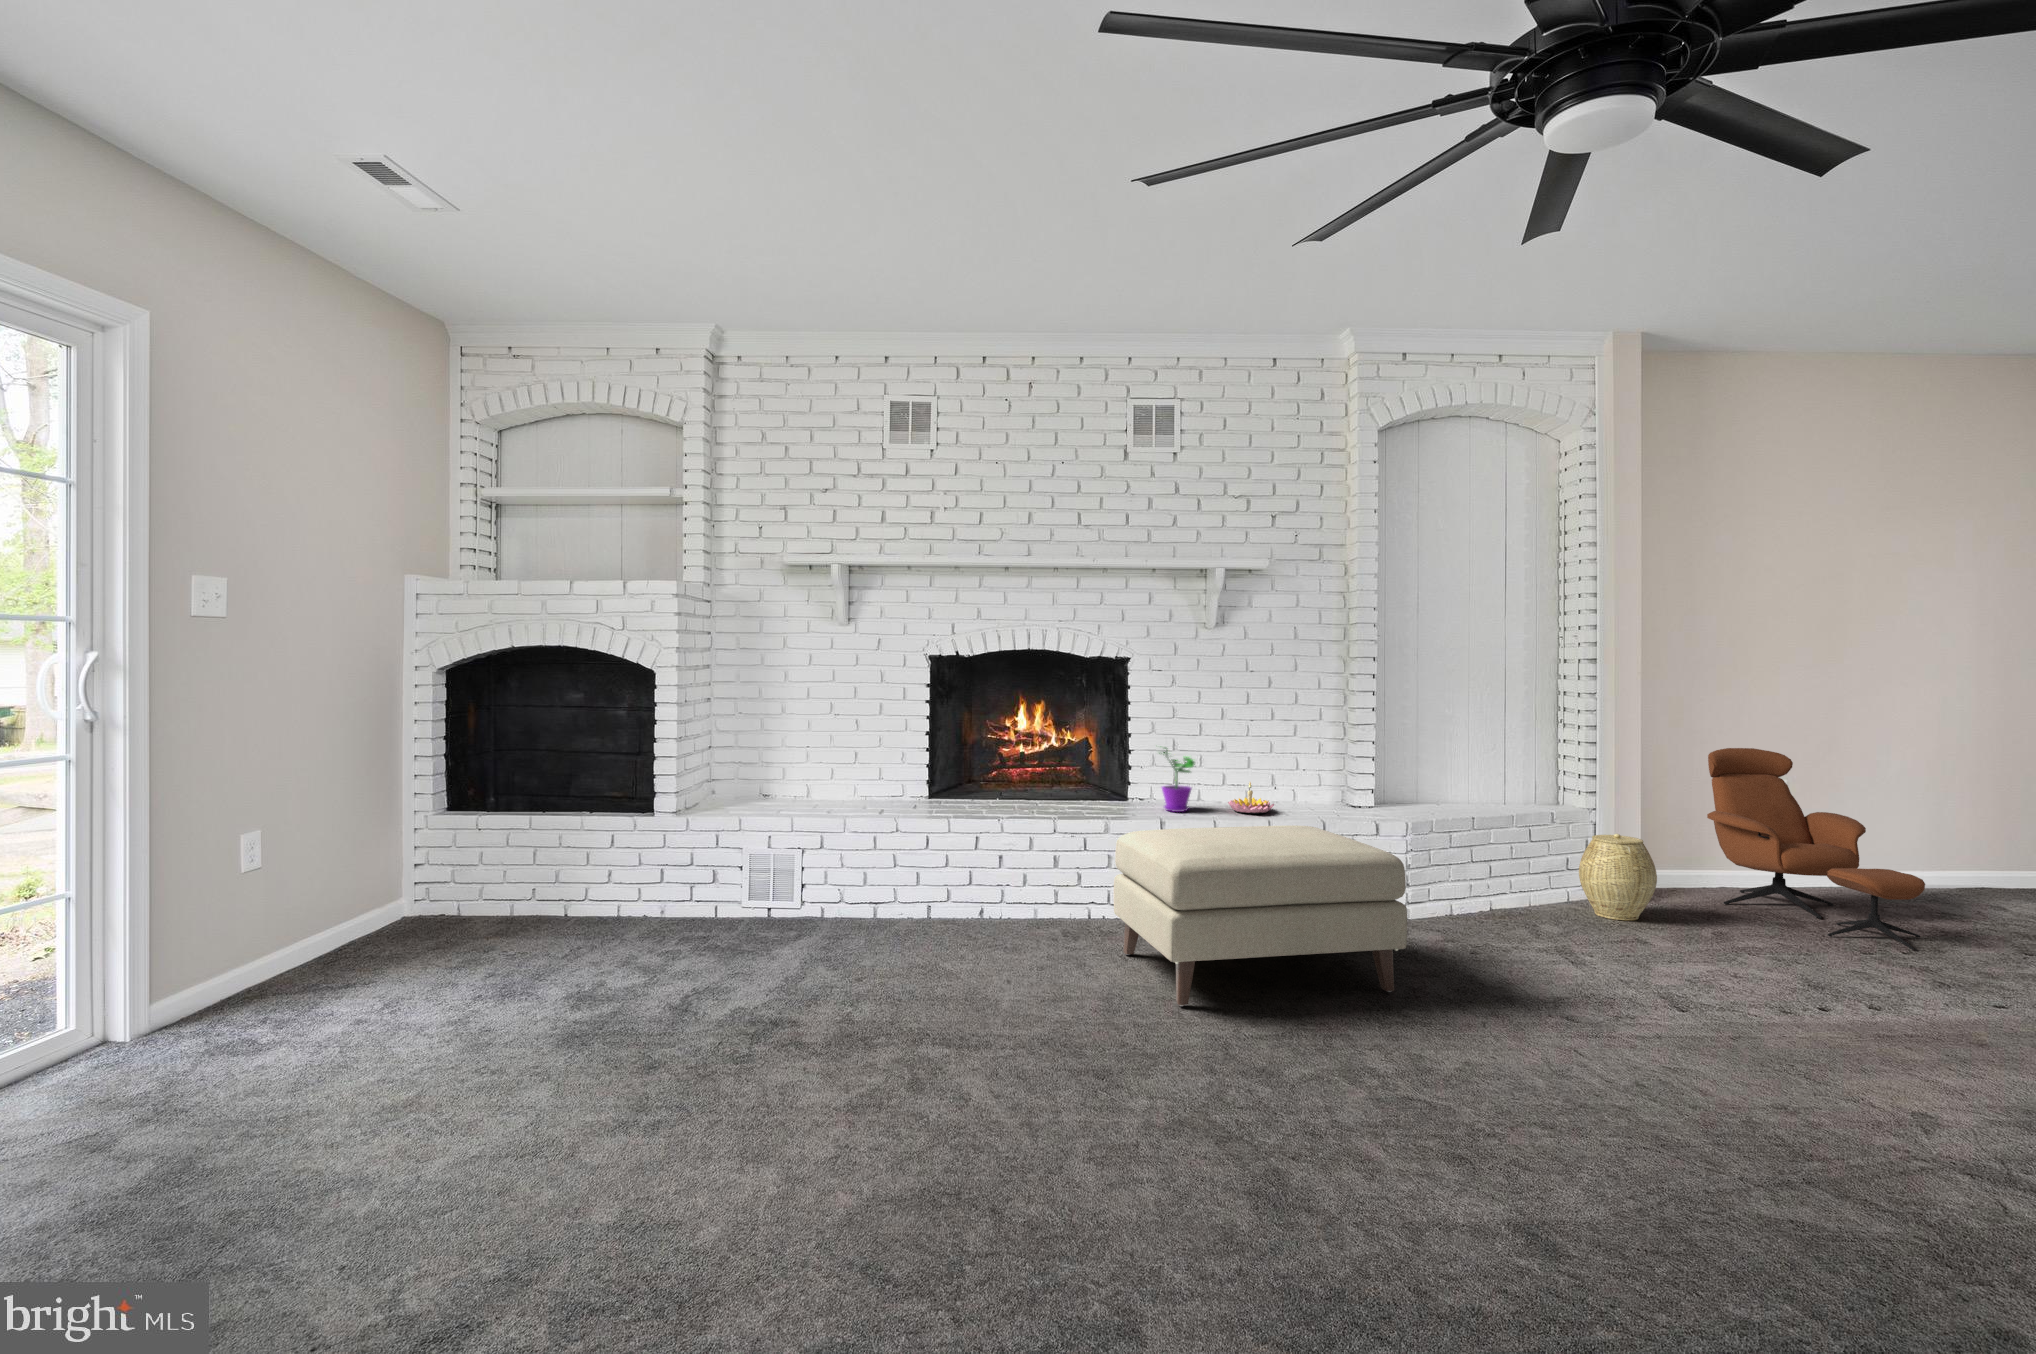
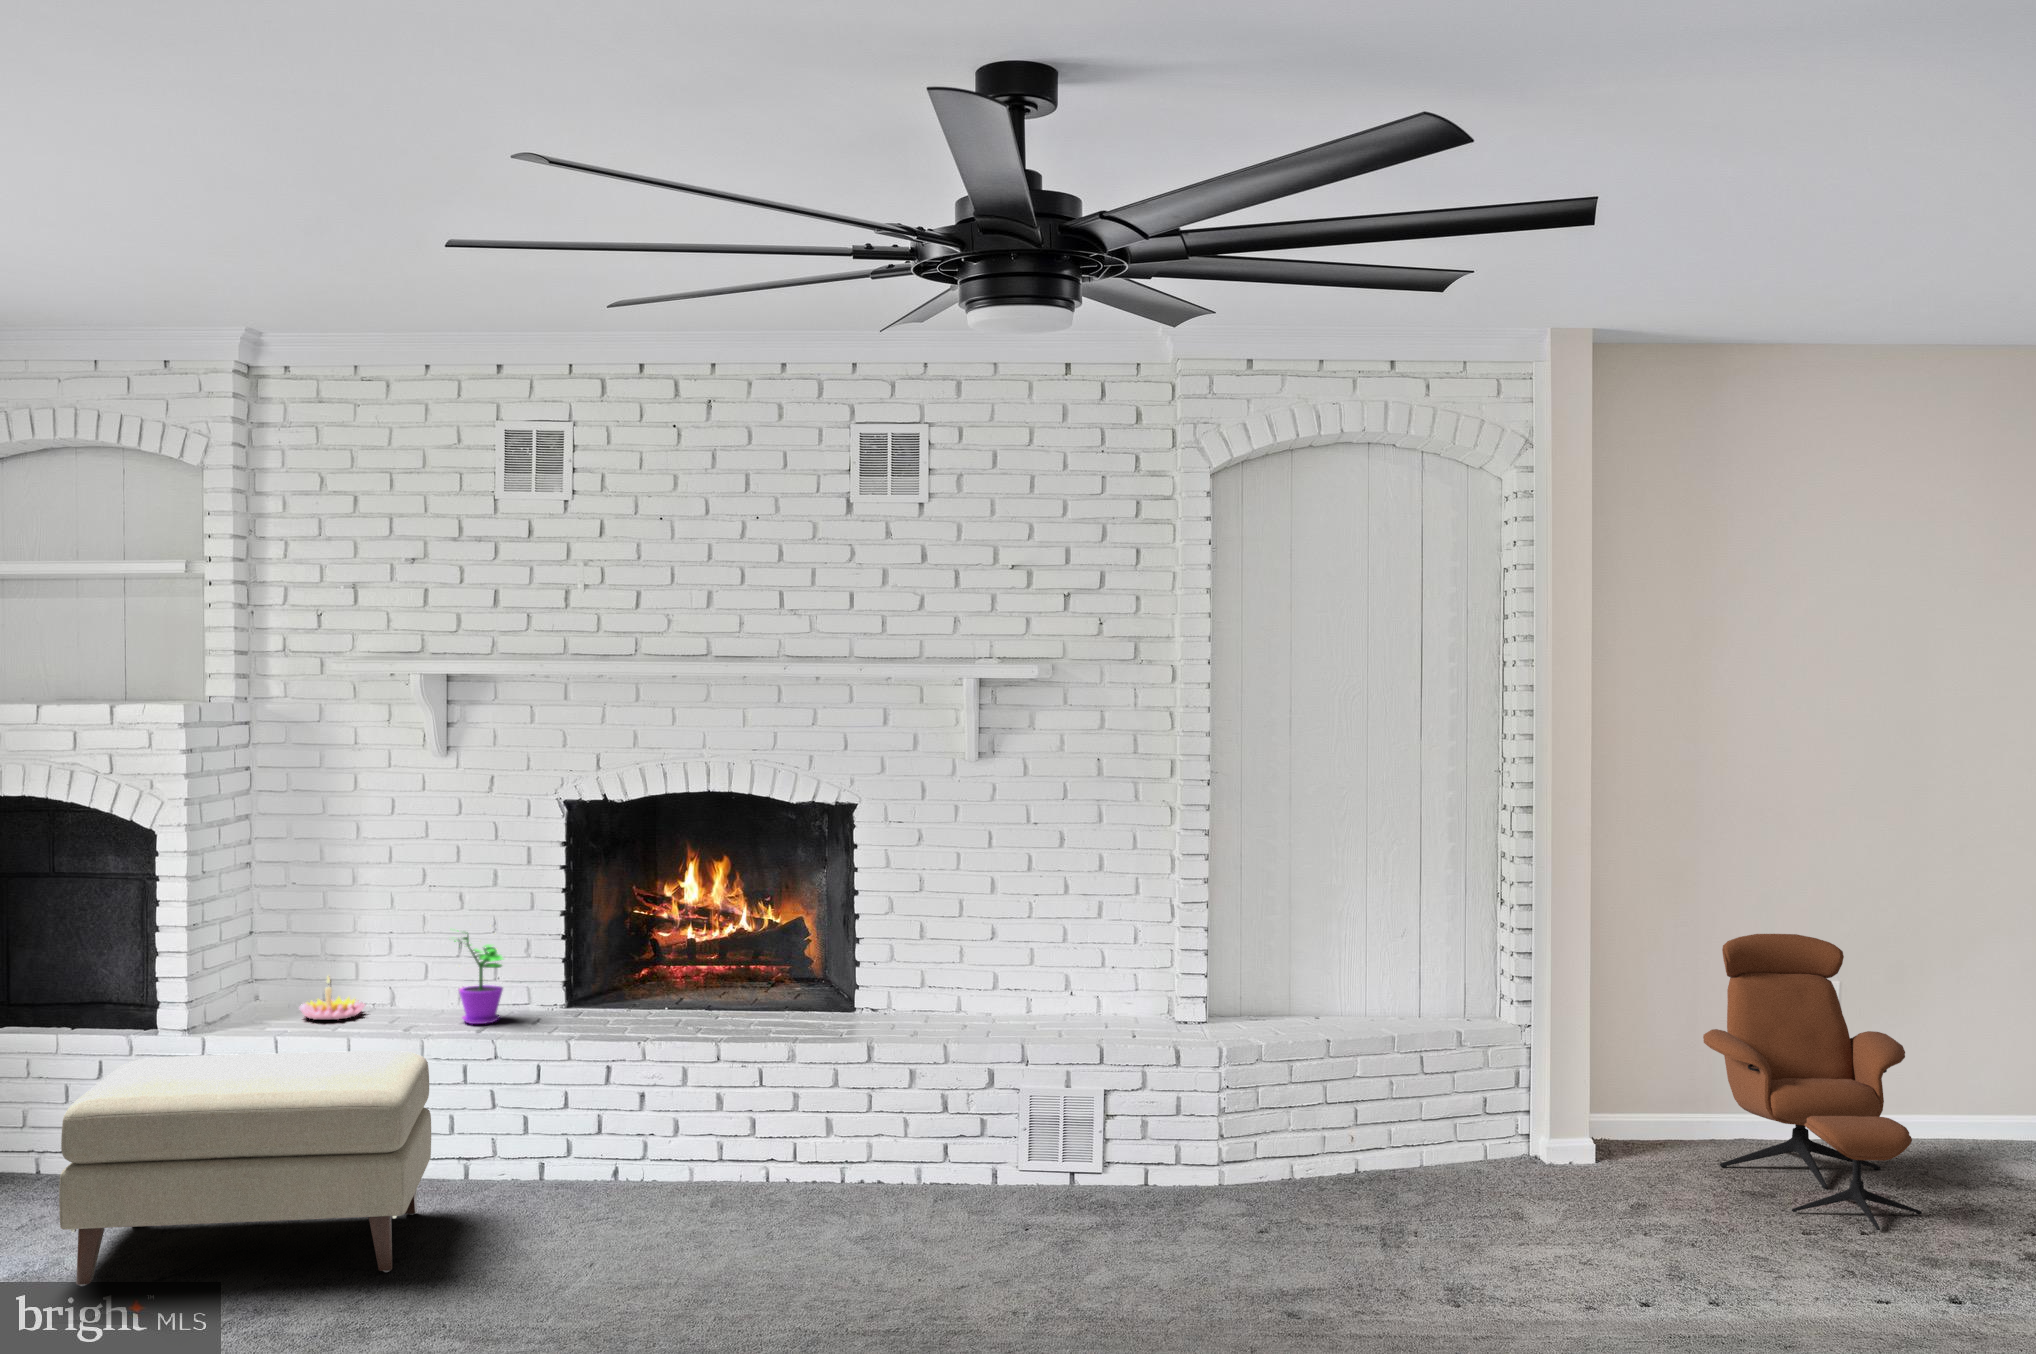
flower pot: present [1162,747,1195,812] -> present [454,930,503,1024]
candle holder: present [1228,782,1274,814] -> present [299,976,366,1020]
ottoman: present [1114,826,1407,1006] -> present [59,1051,431,1286]
woven basket: present [1579,834,1657,921] -> none [1484,1064,1583,1189]

